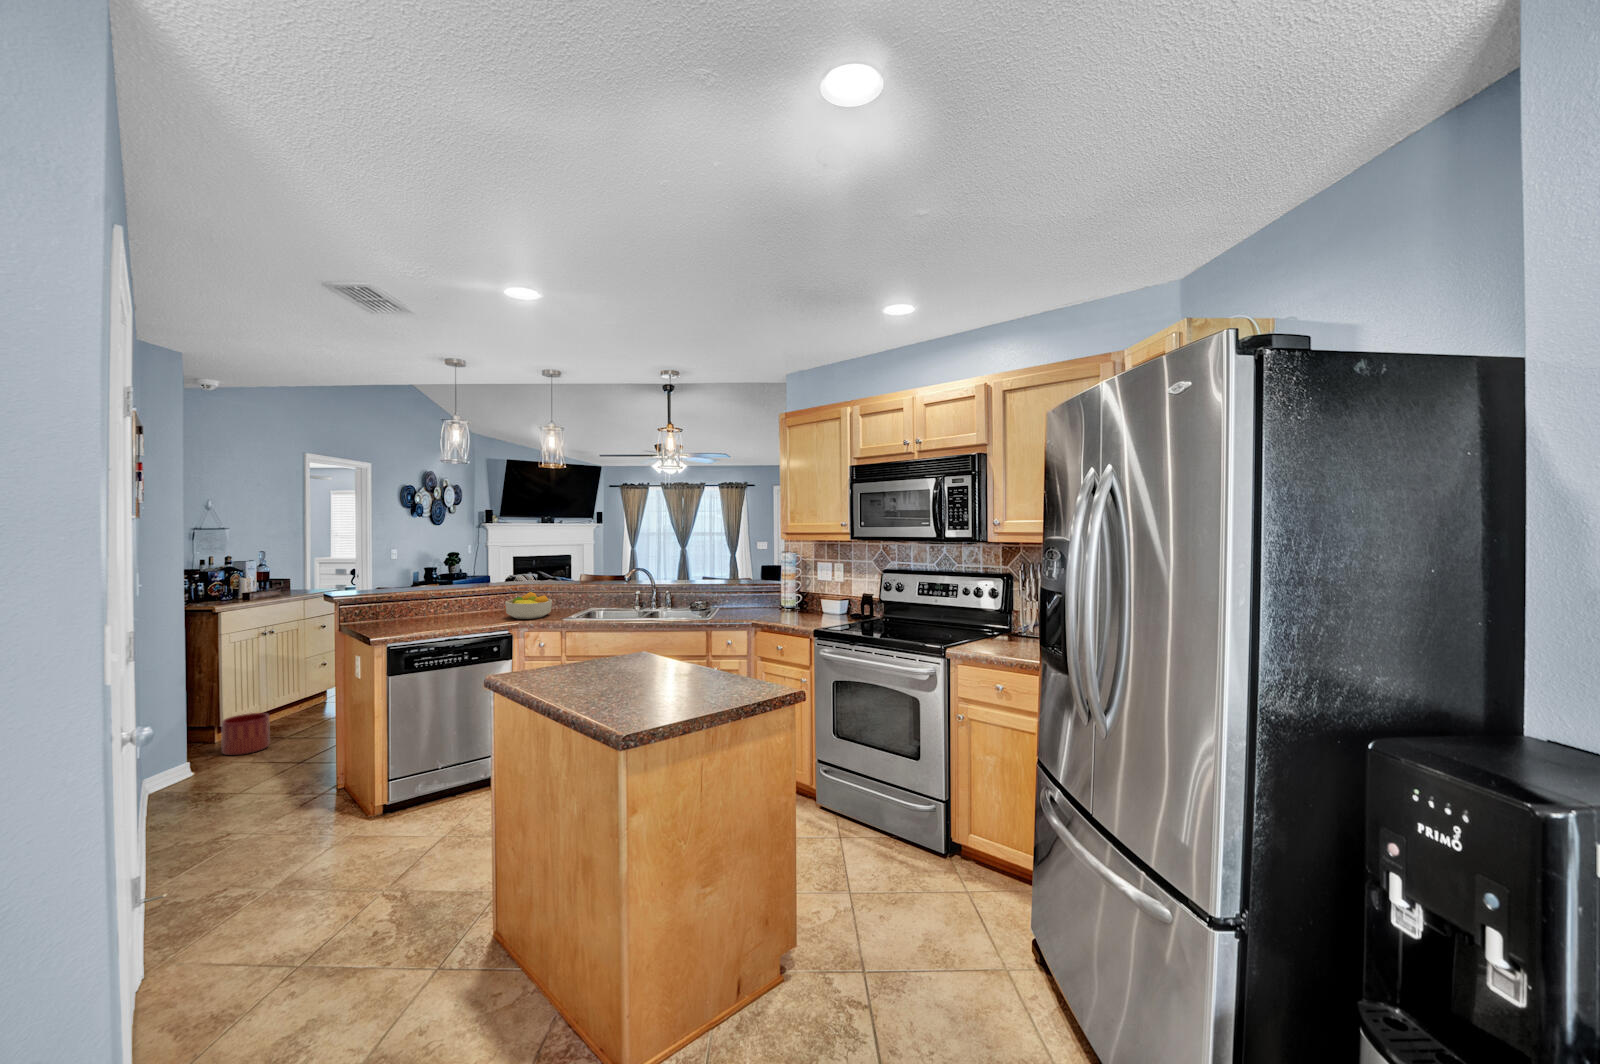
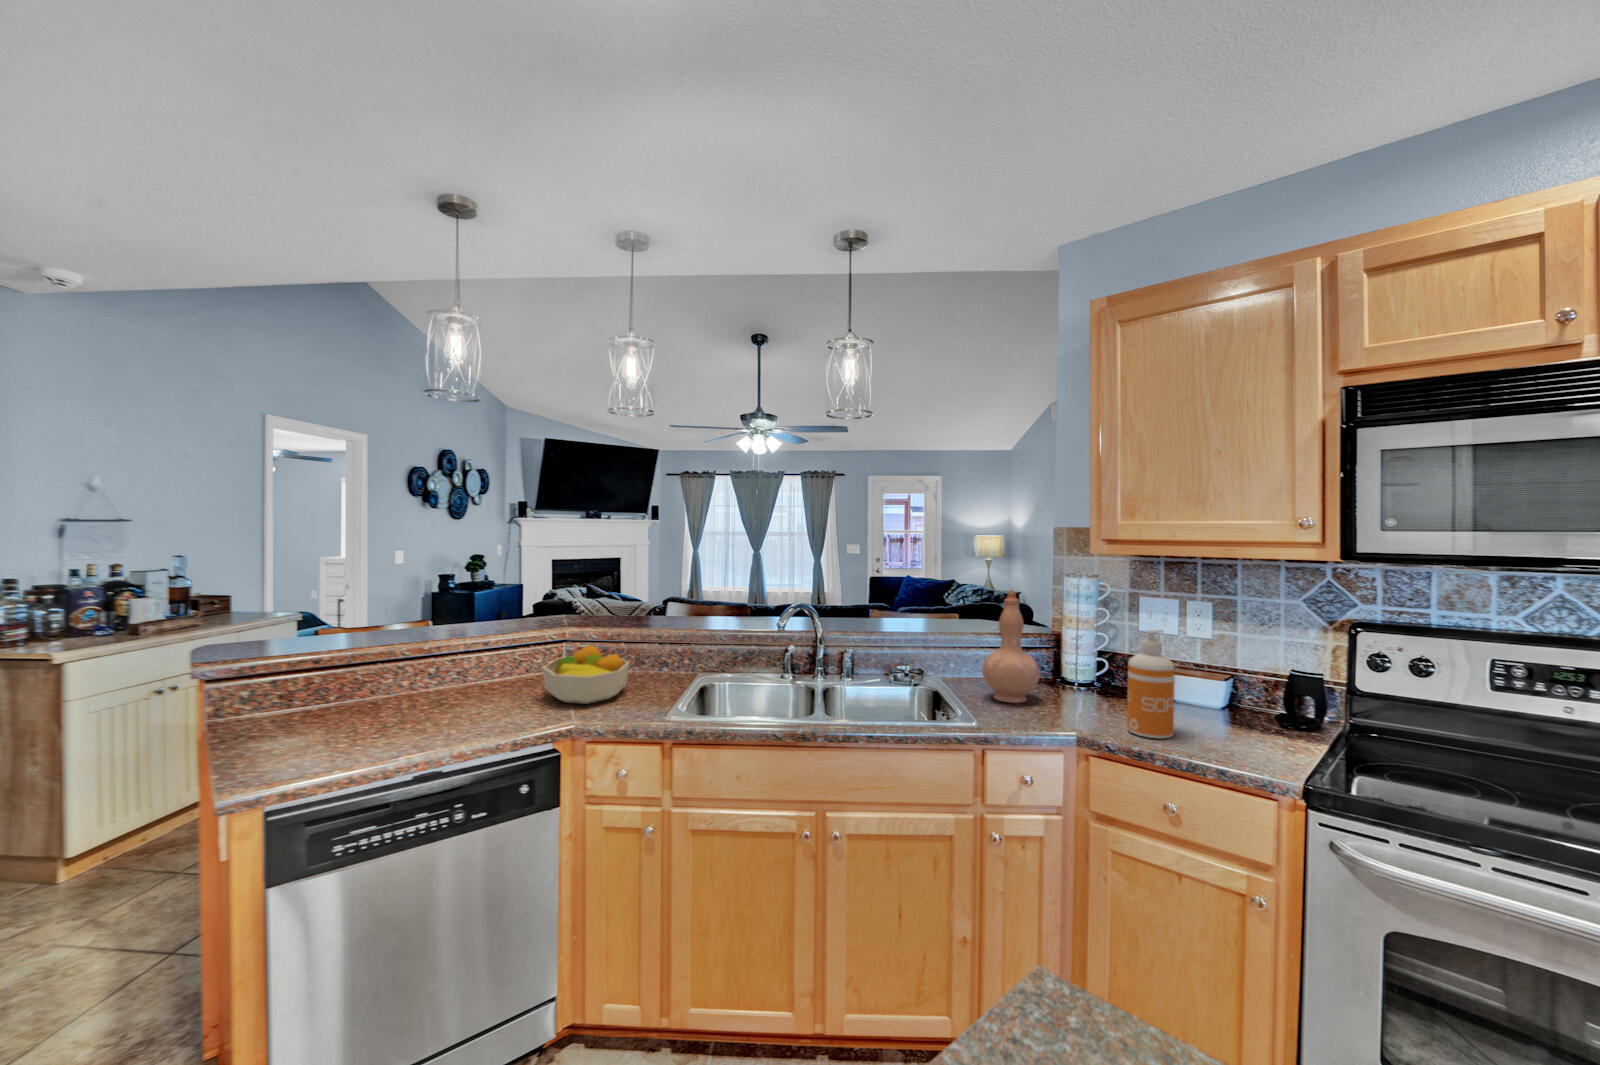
vase: none [731,558,758,614] -> present [982,590,1040,703]
soap dispenser: none [779,573,798,621] -> present [1127,630,1175,738]
planter: present [222,713,270,755] -> none [55,838,147,924]

